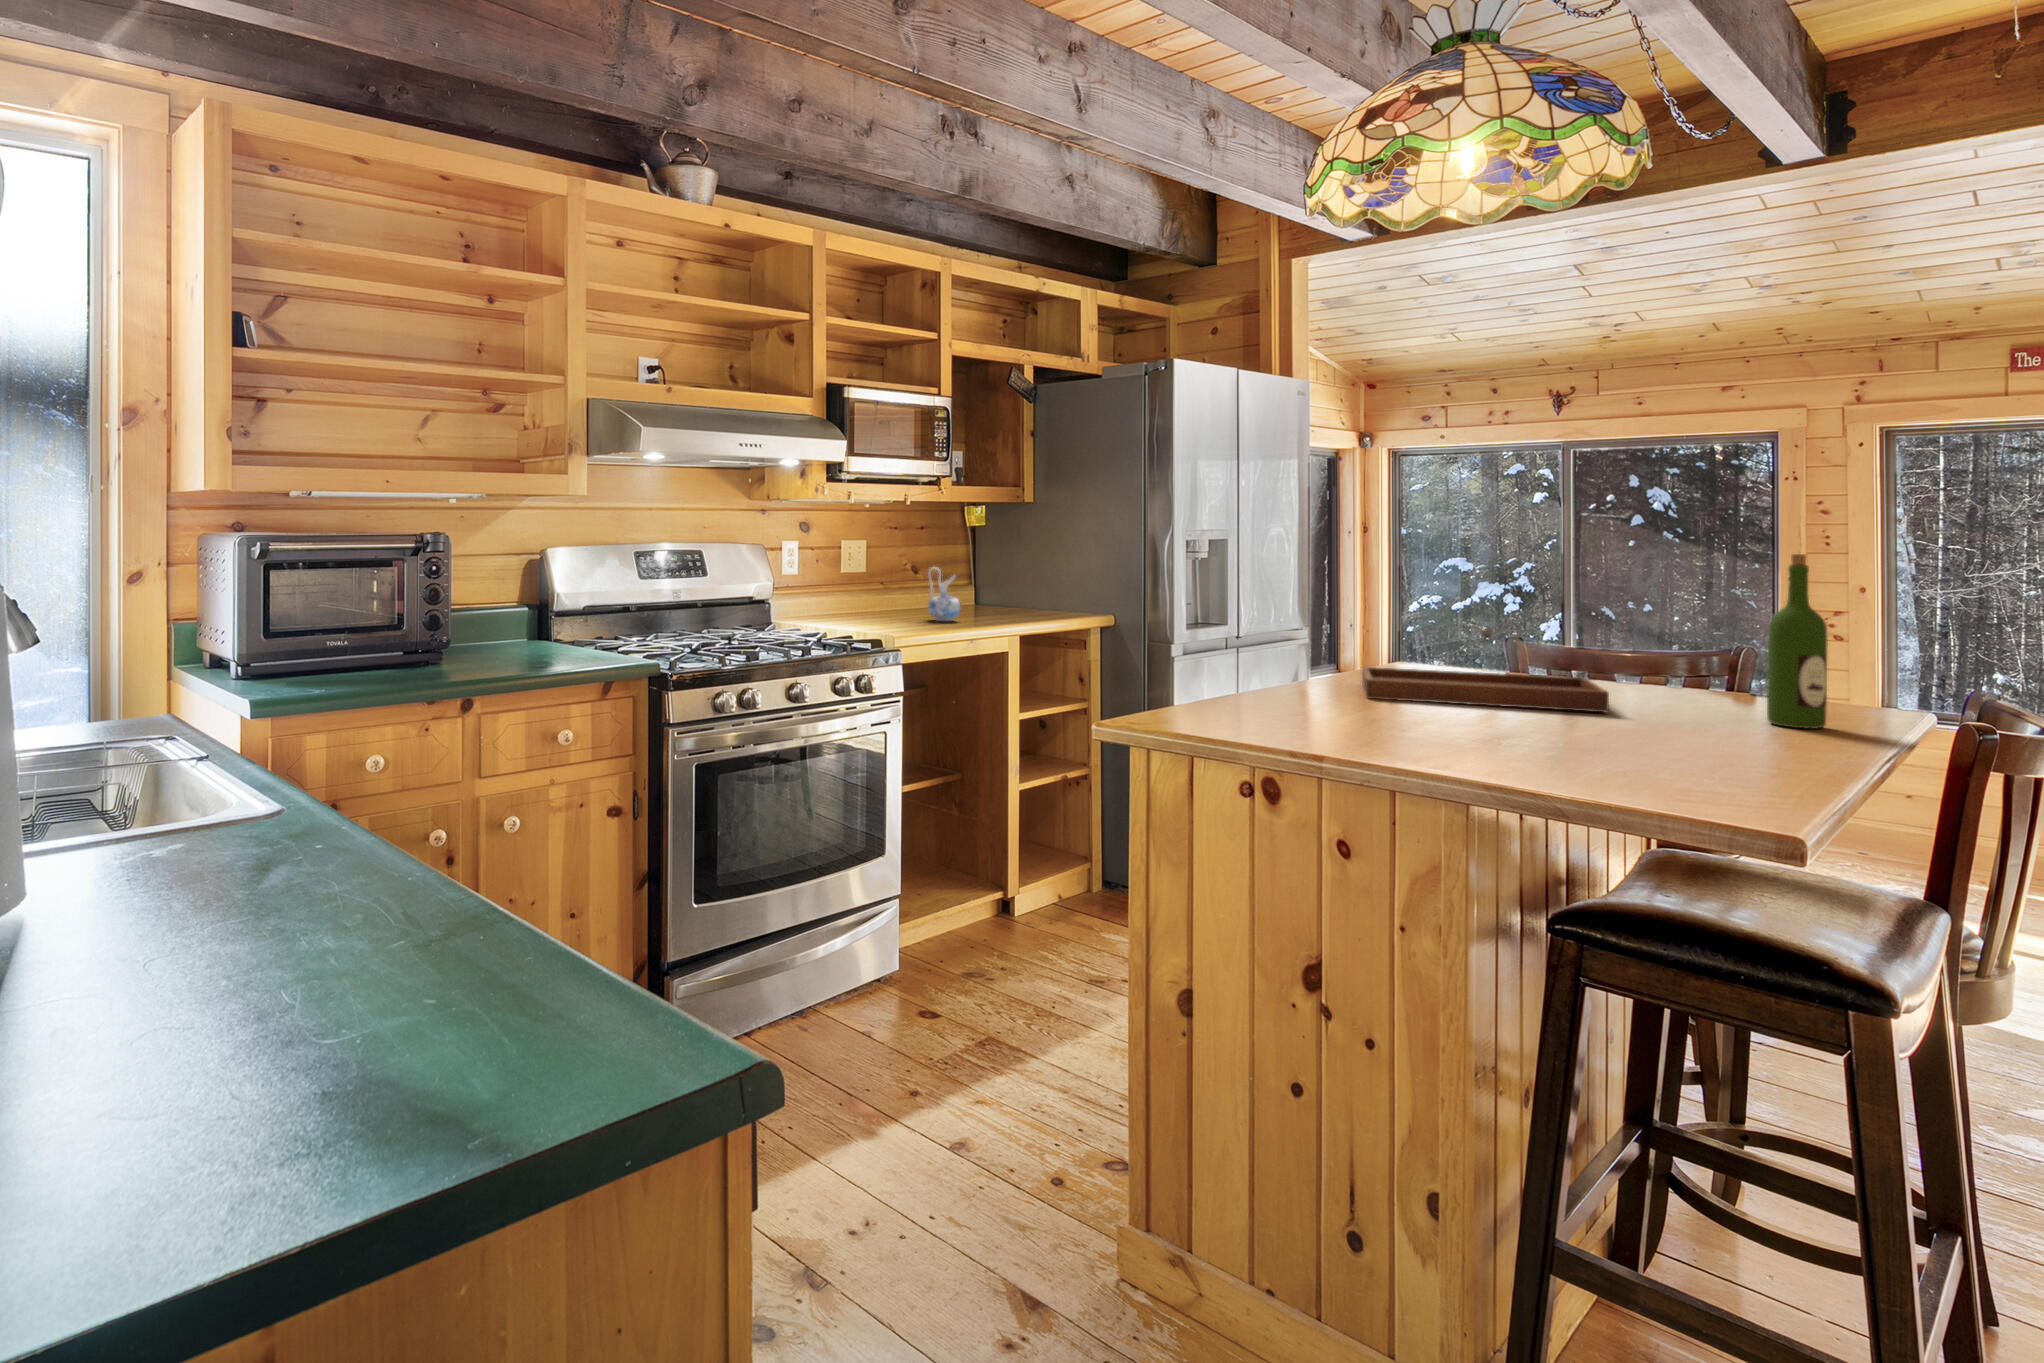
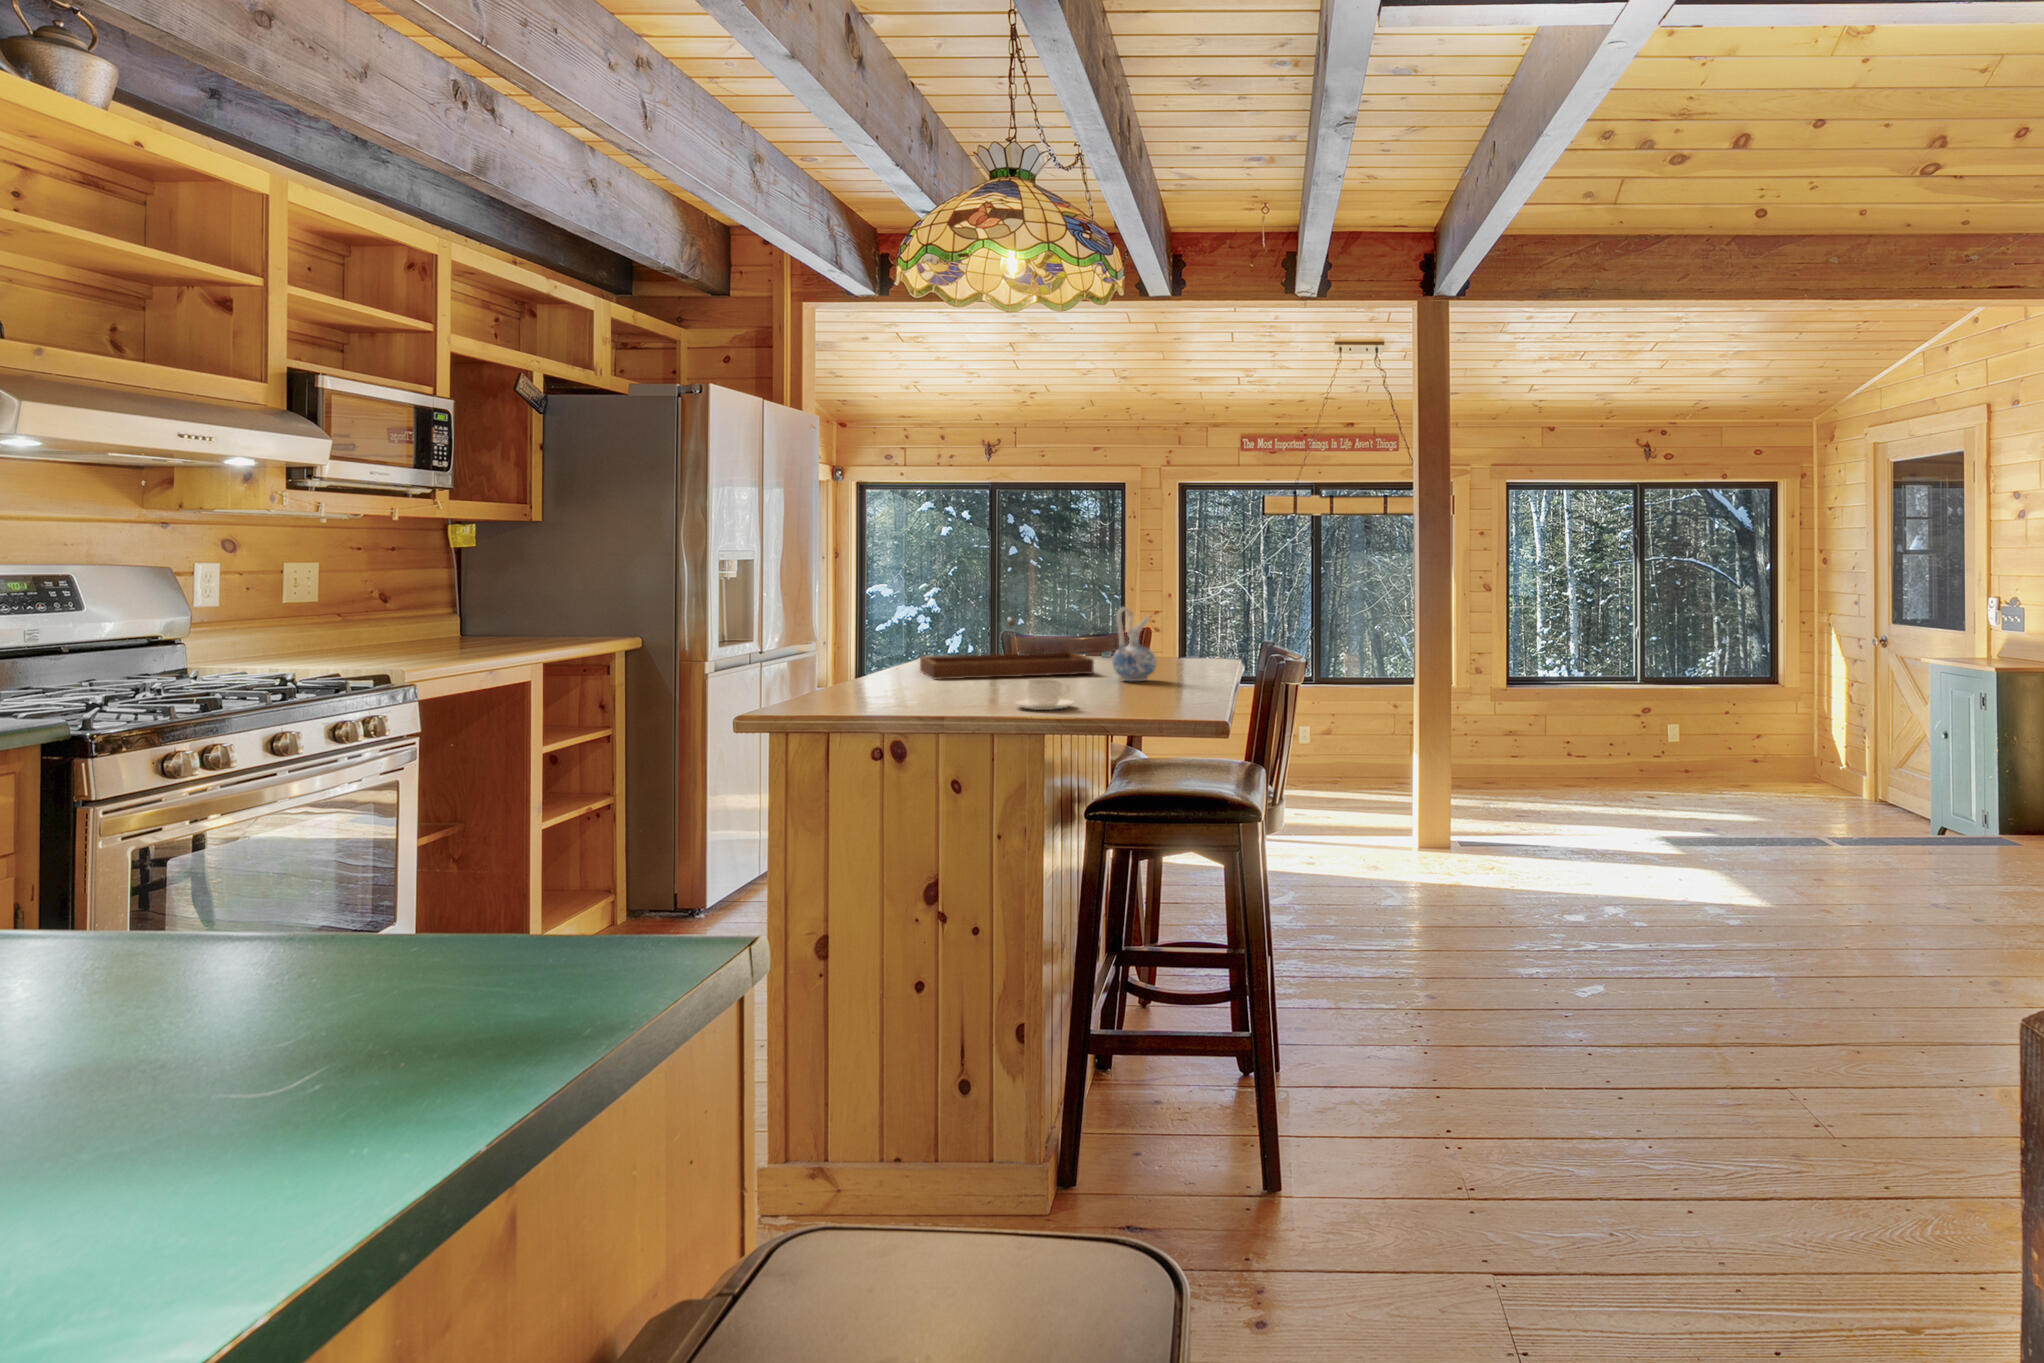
wine bottle: present [1767,554,1828,729] -> none [1179,559,1209,673]
ceramic pitcher: present [928,567,960,621] -> present [1112,607,1157,681]
coffee cup: none [1430,720,1524,766] -> present [1016,679,1074,710]

